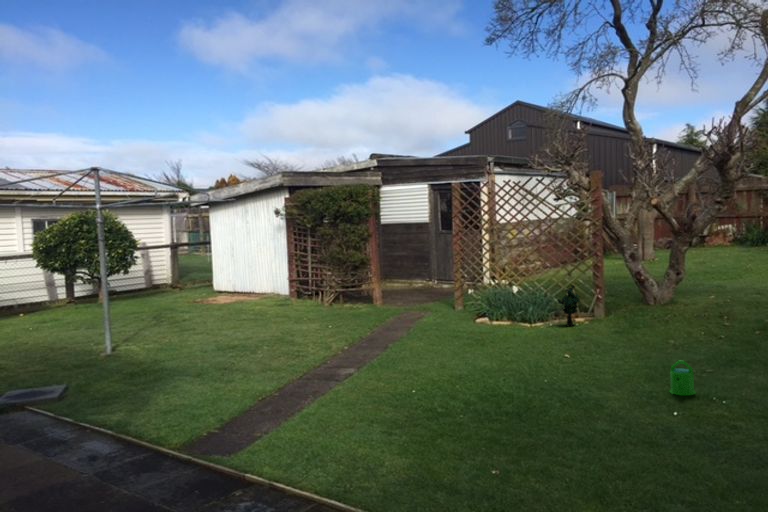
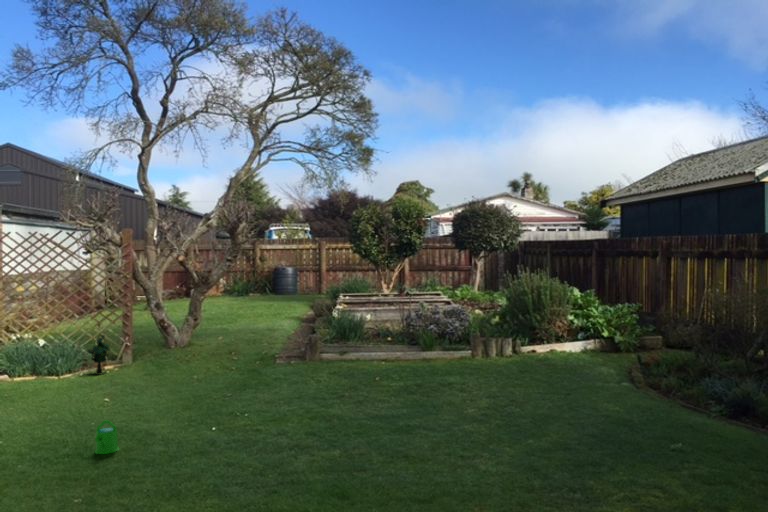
watering can: present [669,360,696,395] -> present [95,420,119,454]

